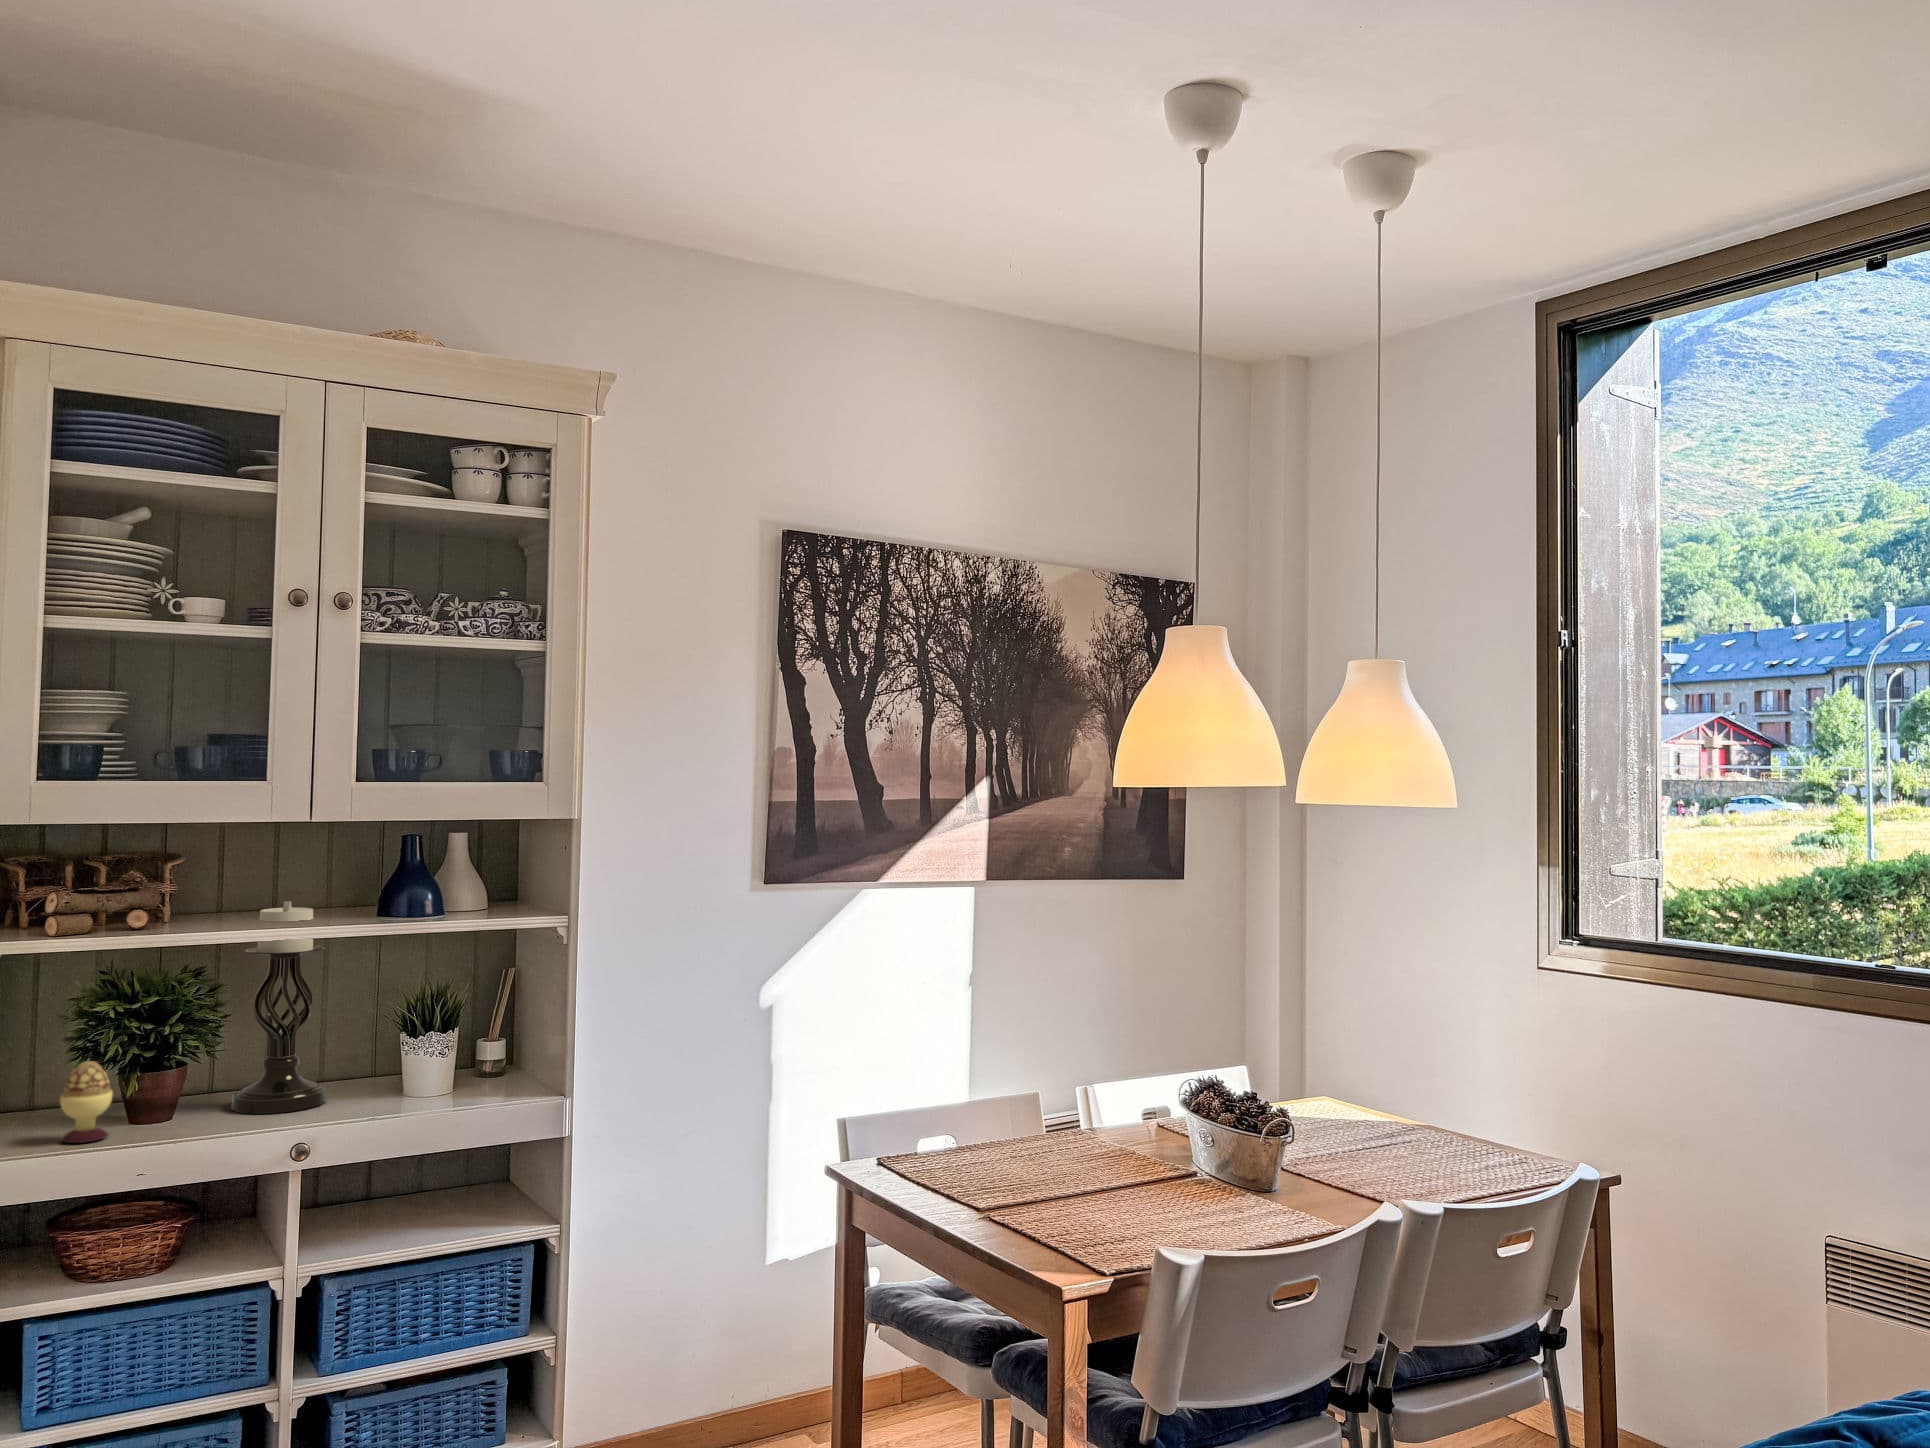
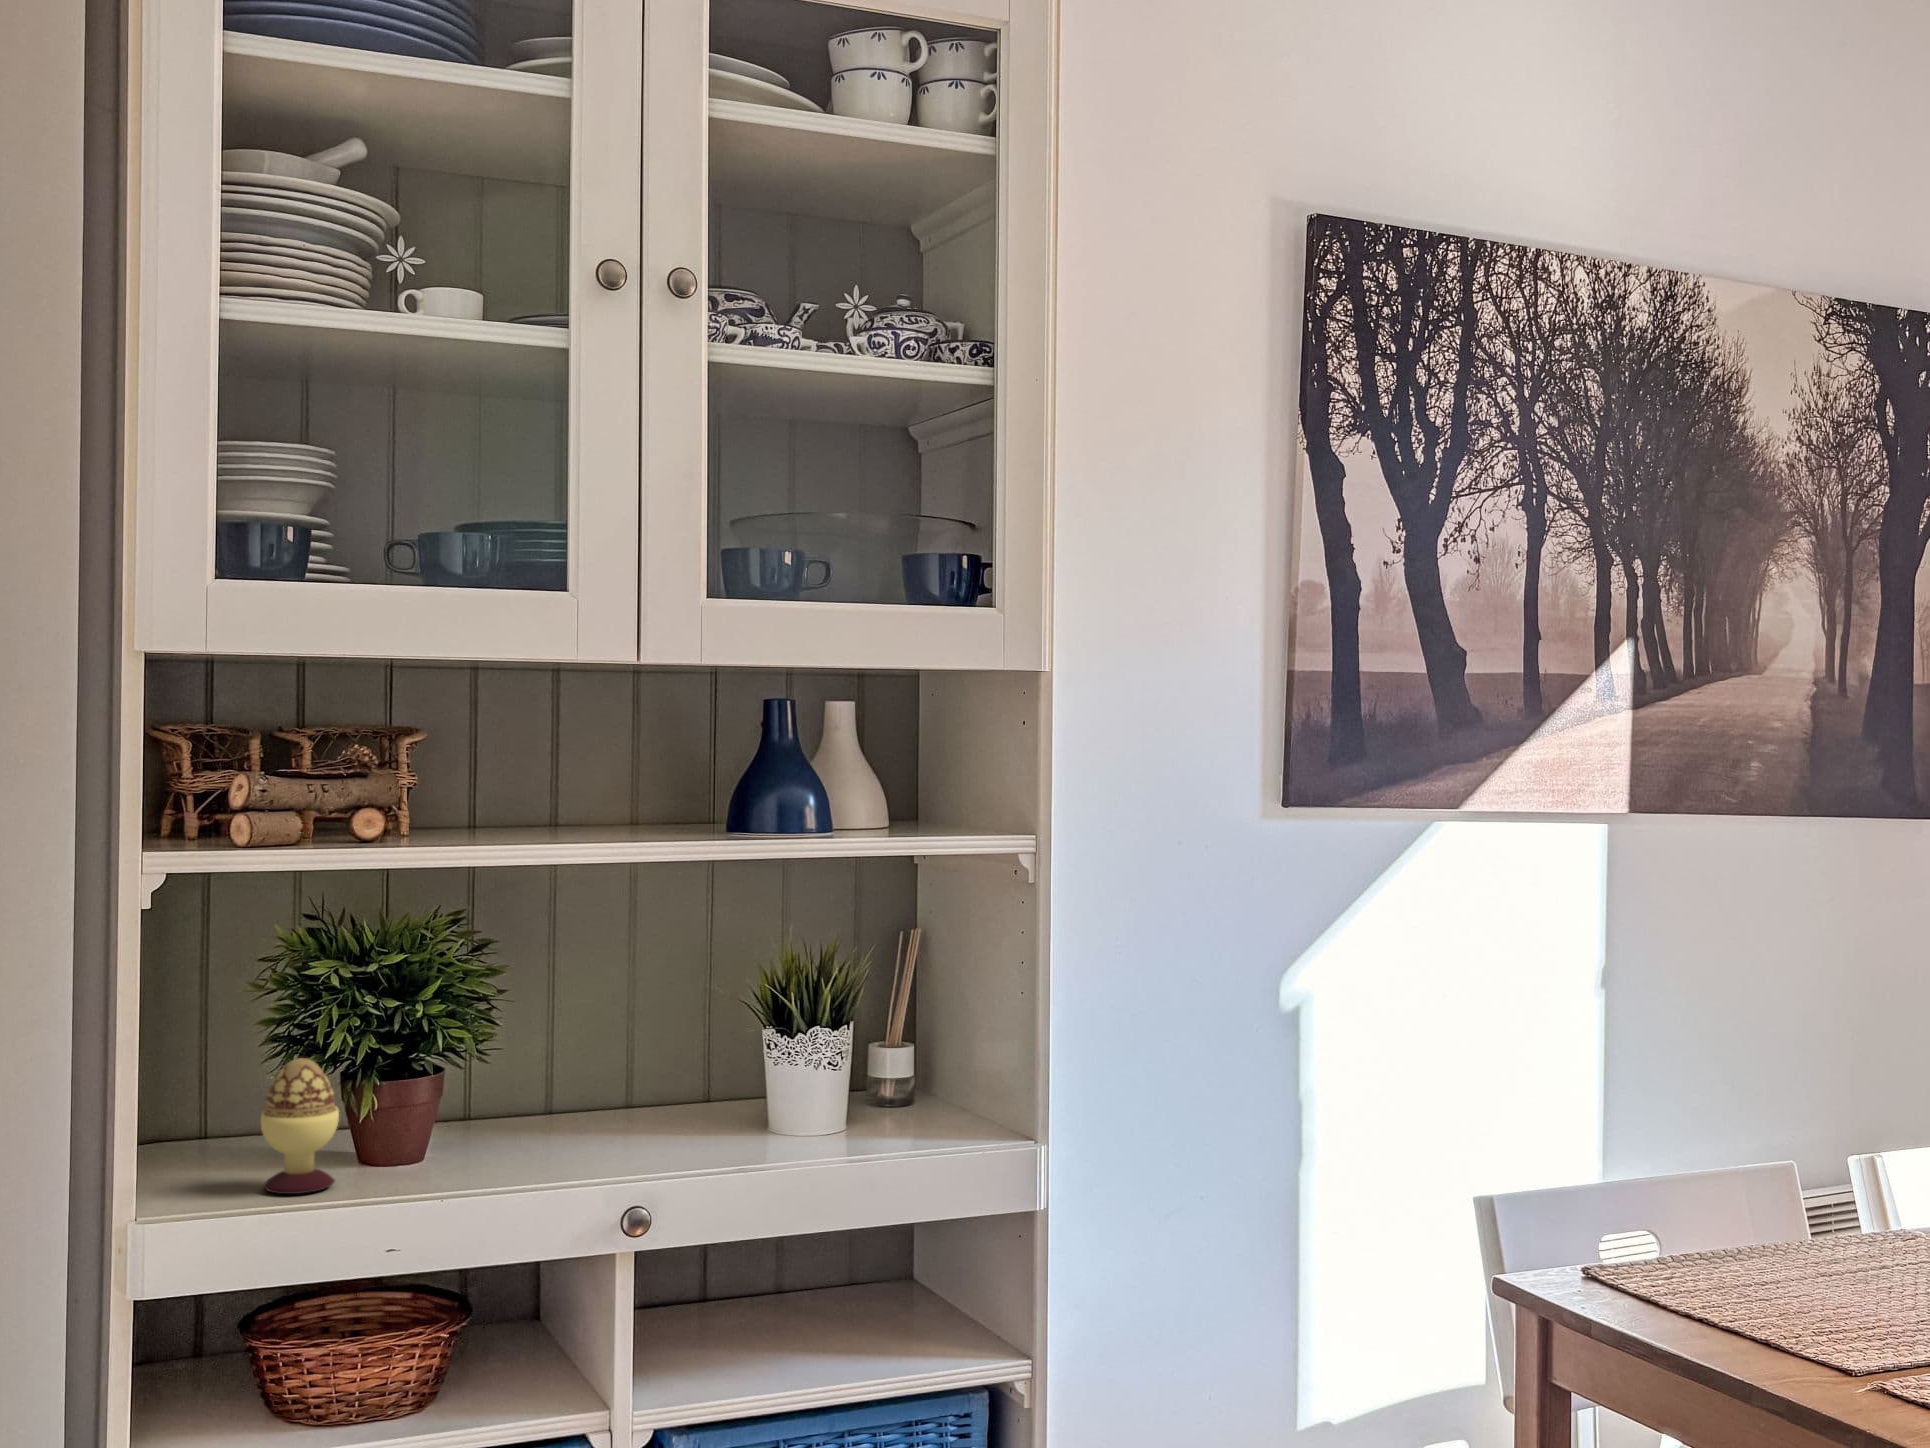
candle holder: present [231,901,327,1114] -> none [508,807,654,1155]

